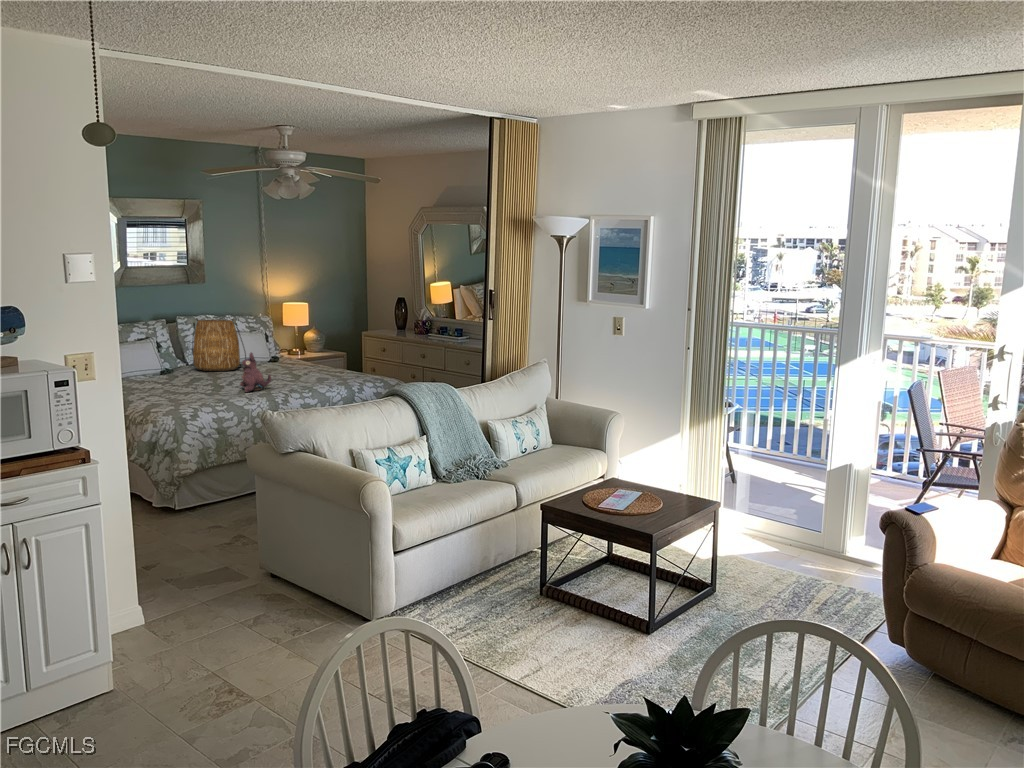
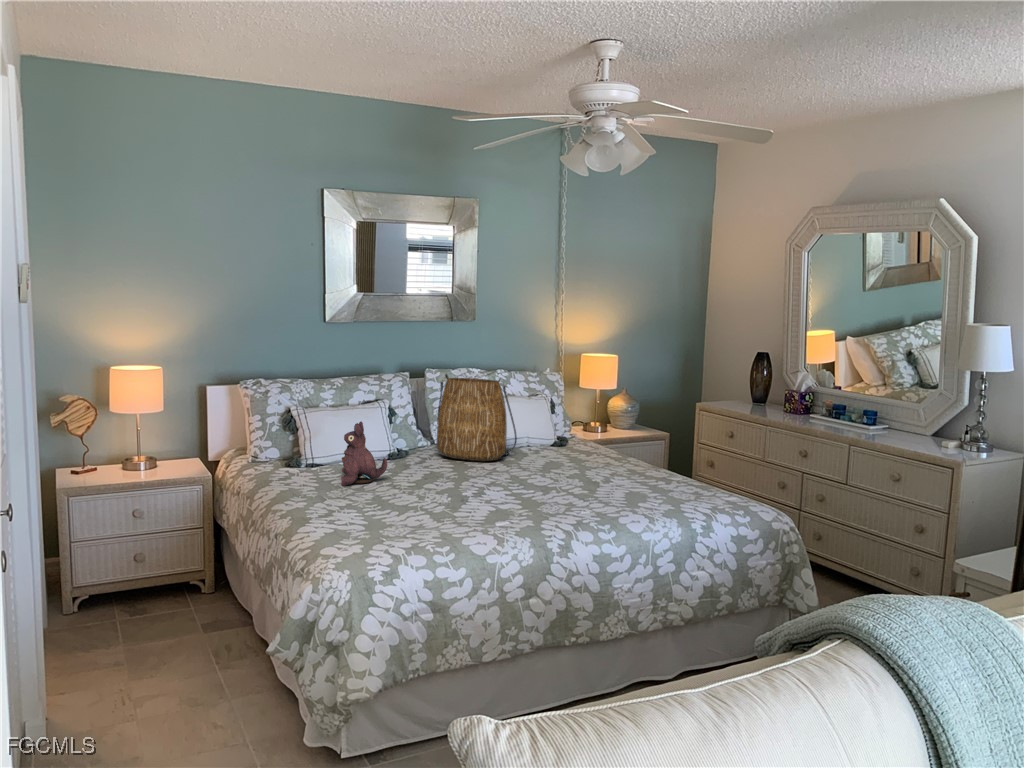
plush toy: present [240,353,271,392] -> present [341,422,387,486]

